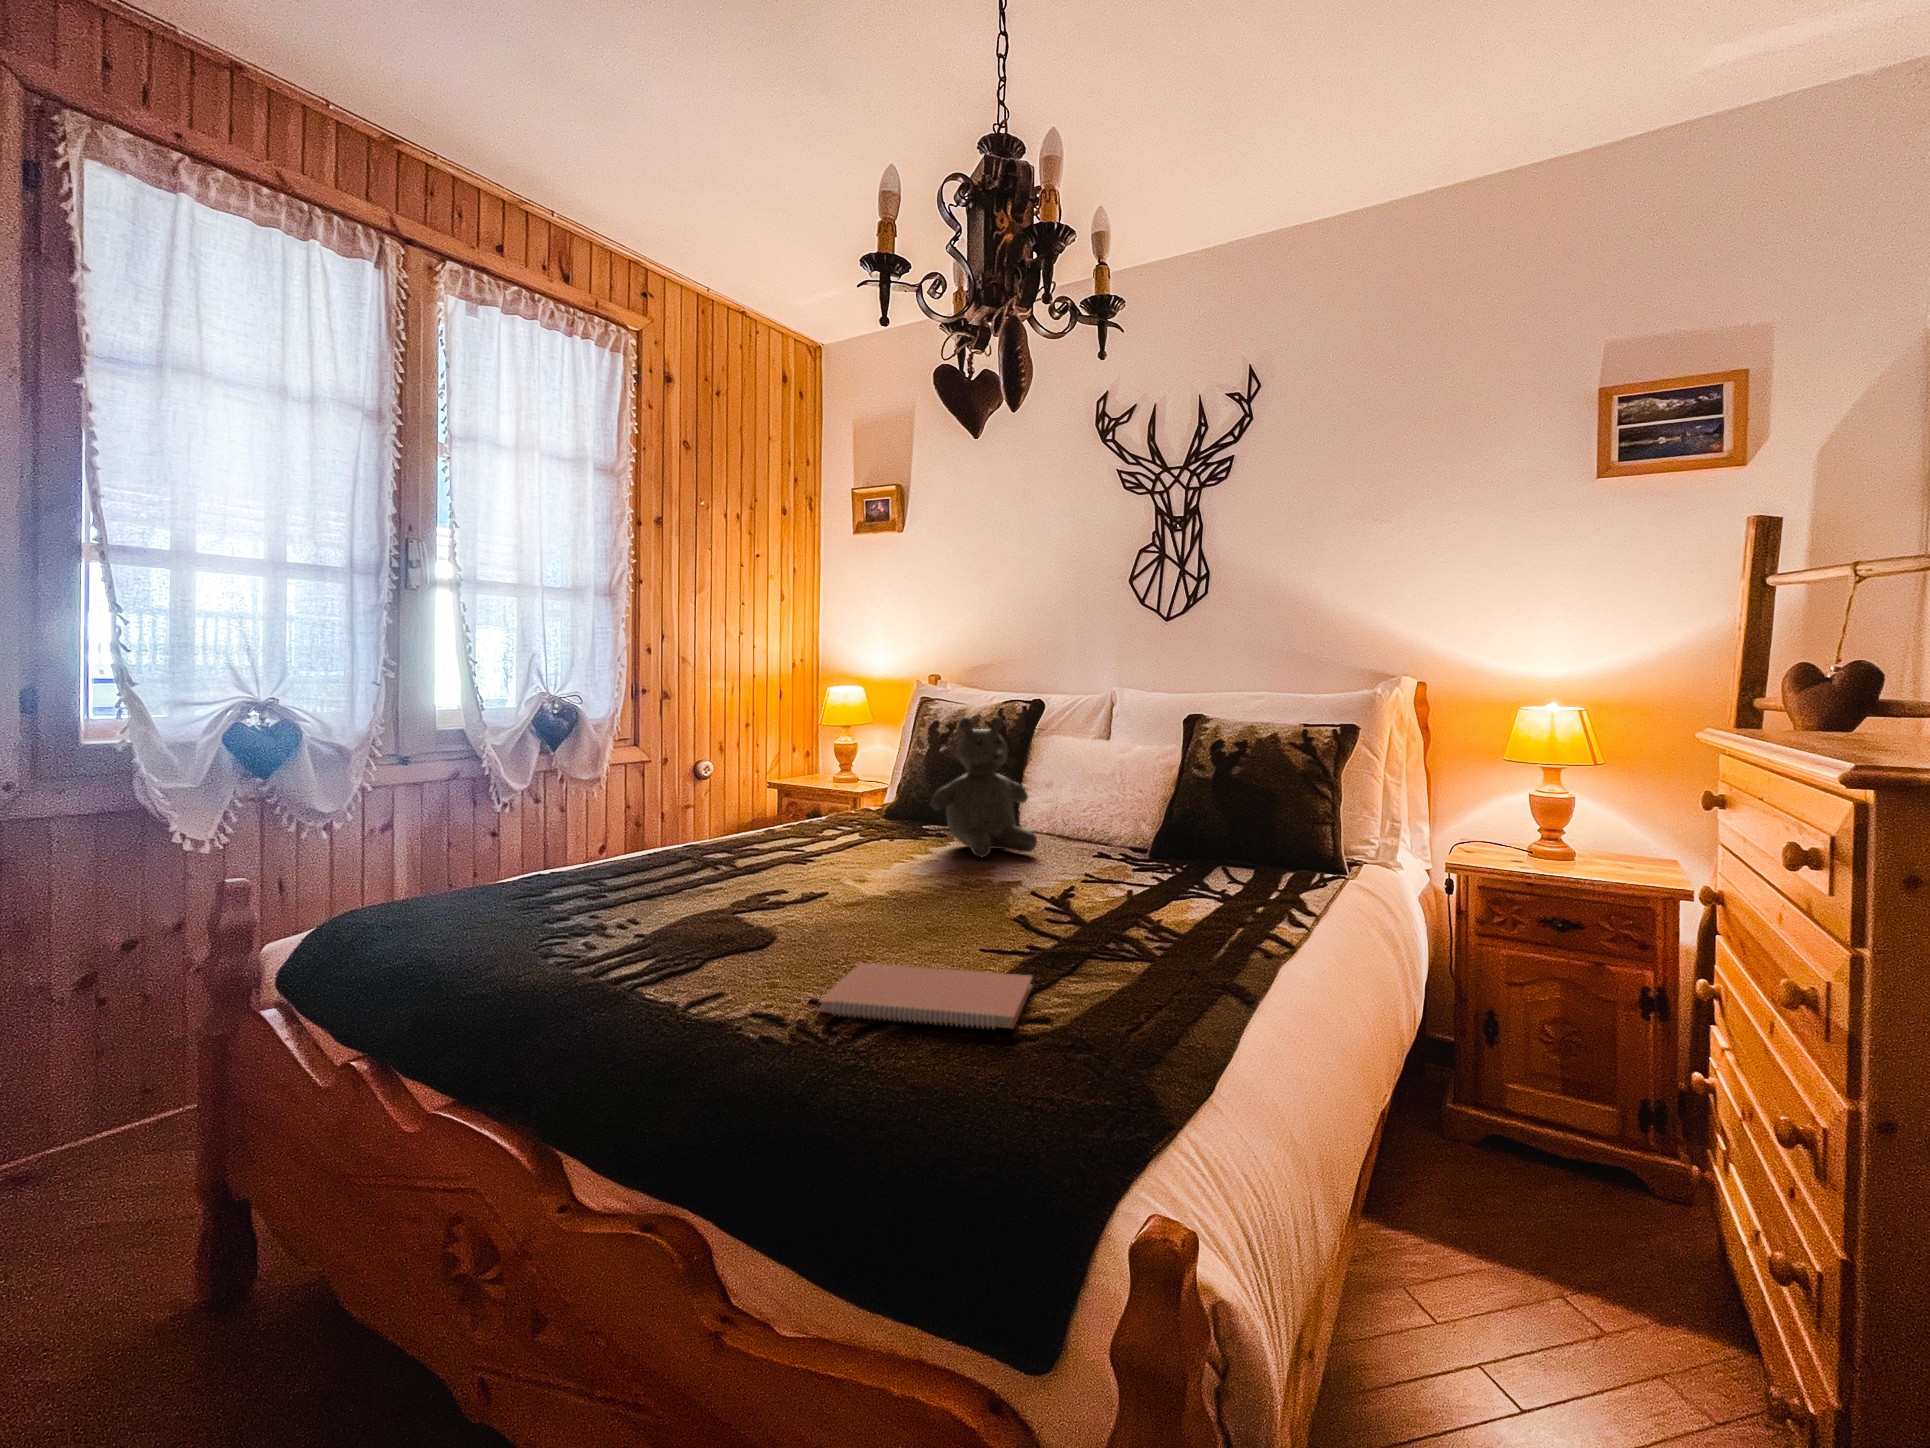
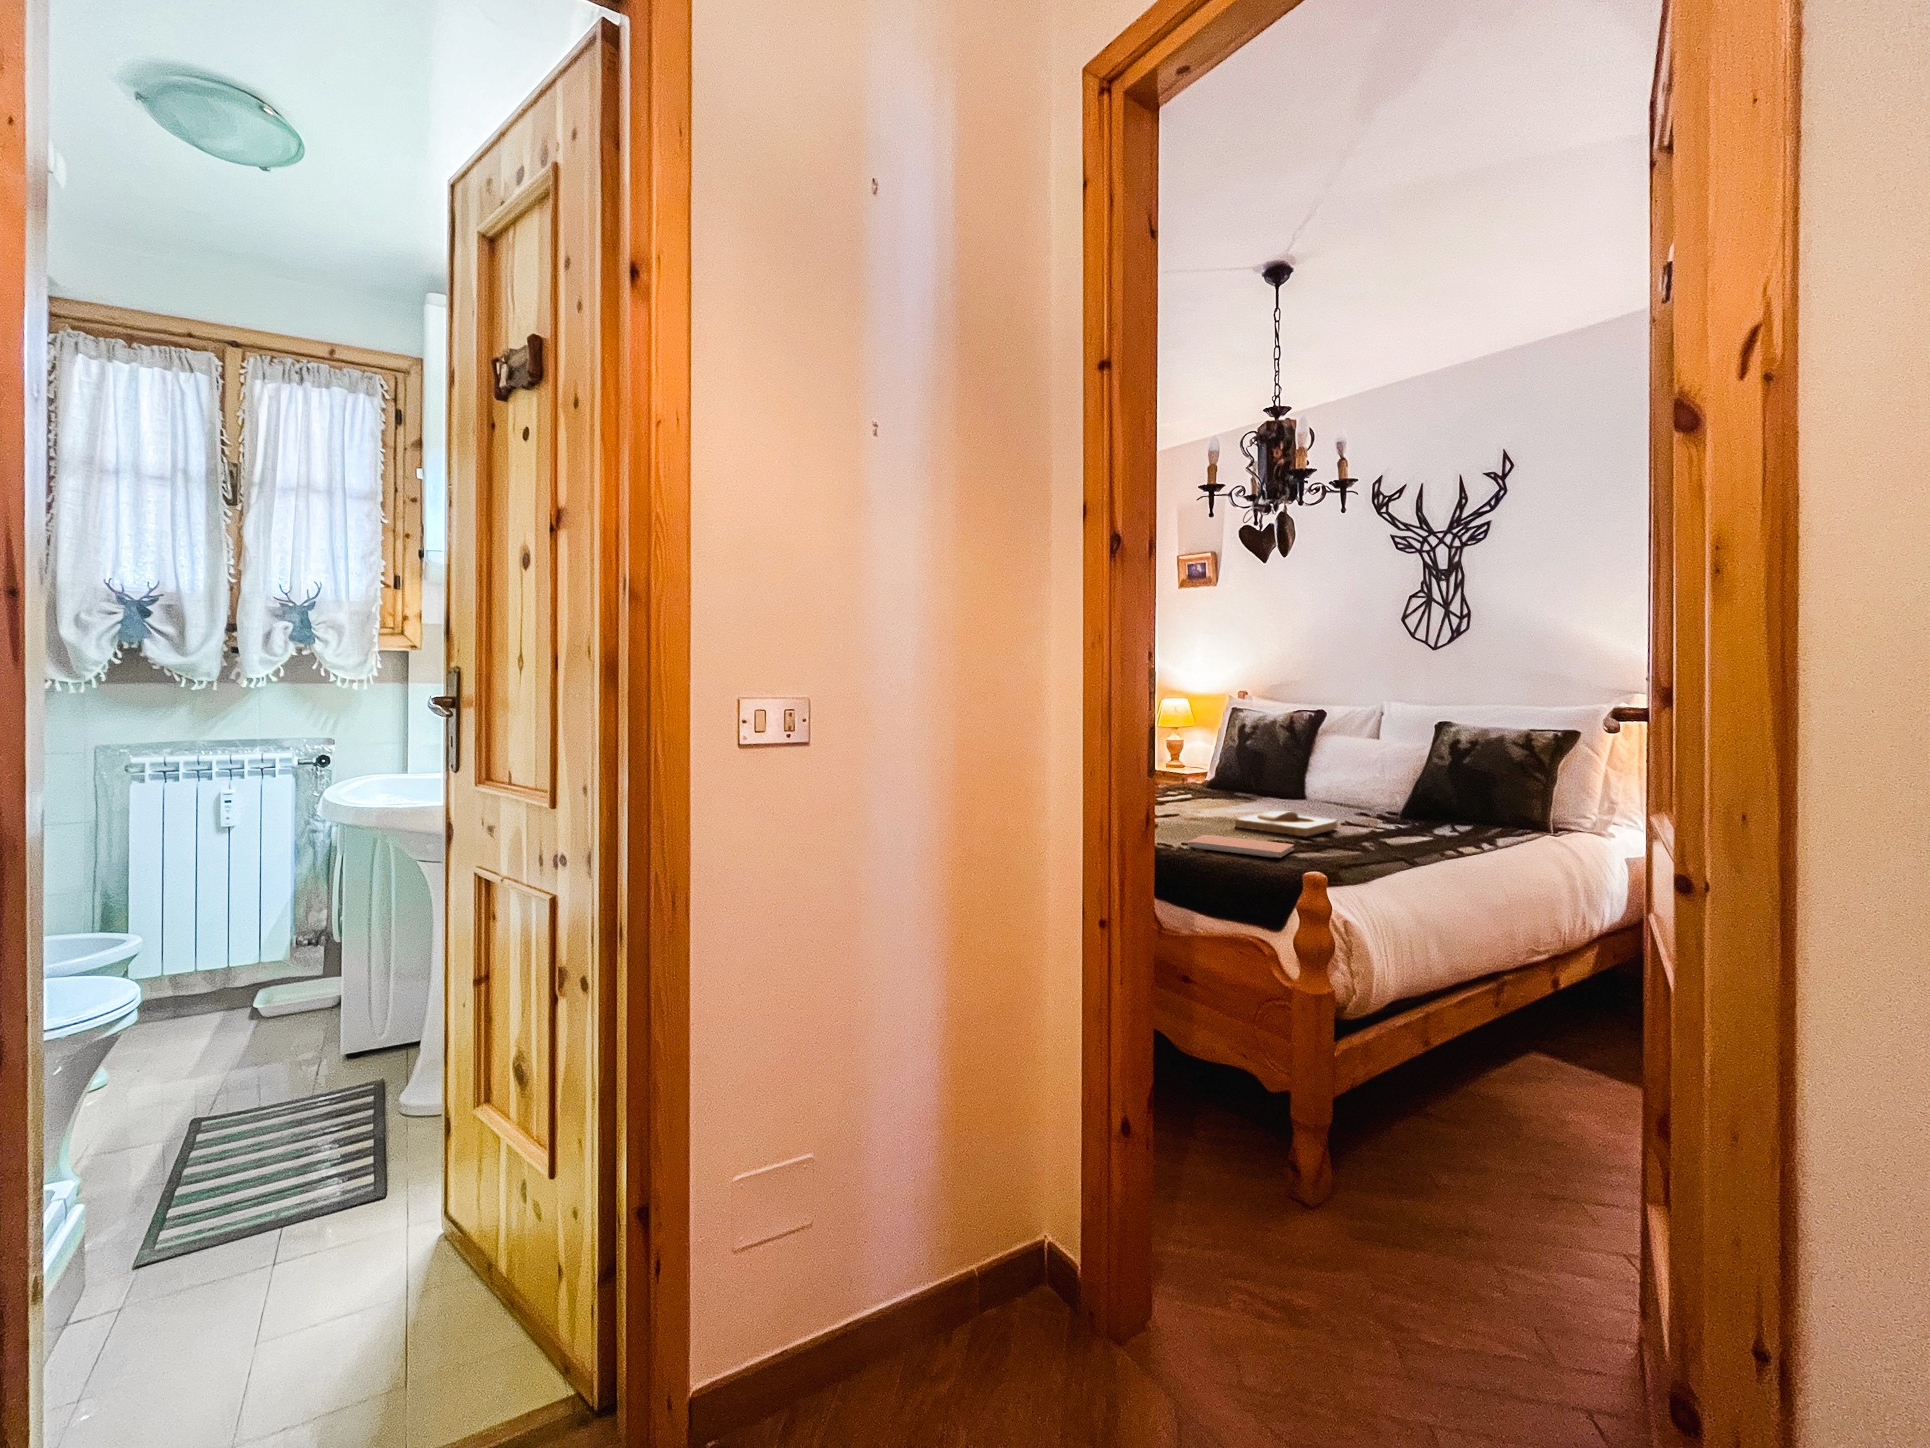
teddy bear: present [930,717,1037,857] -> none [1240,721,1315,809]
tray: none [921,873,1082,931] -> present [1235,811,1337,836]

